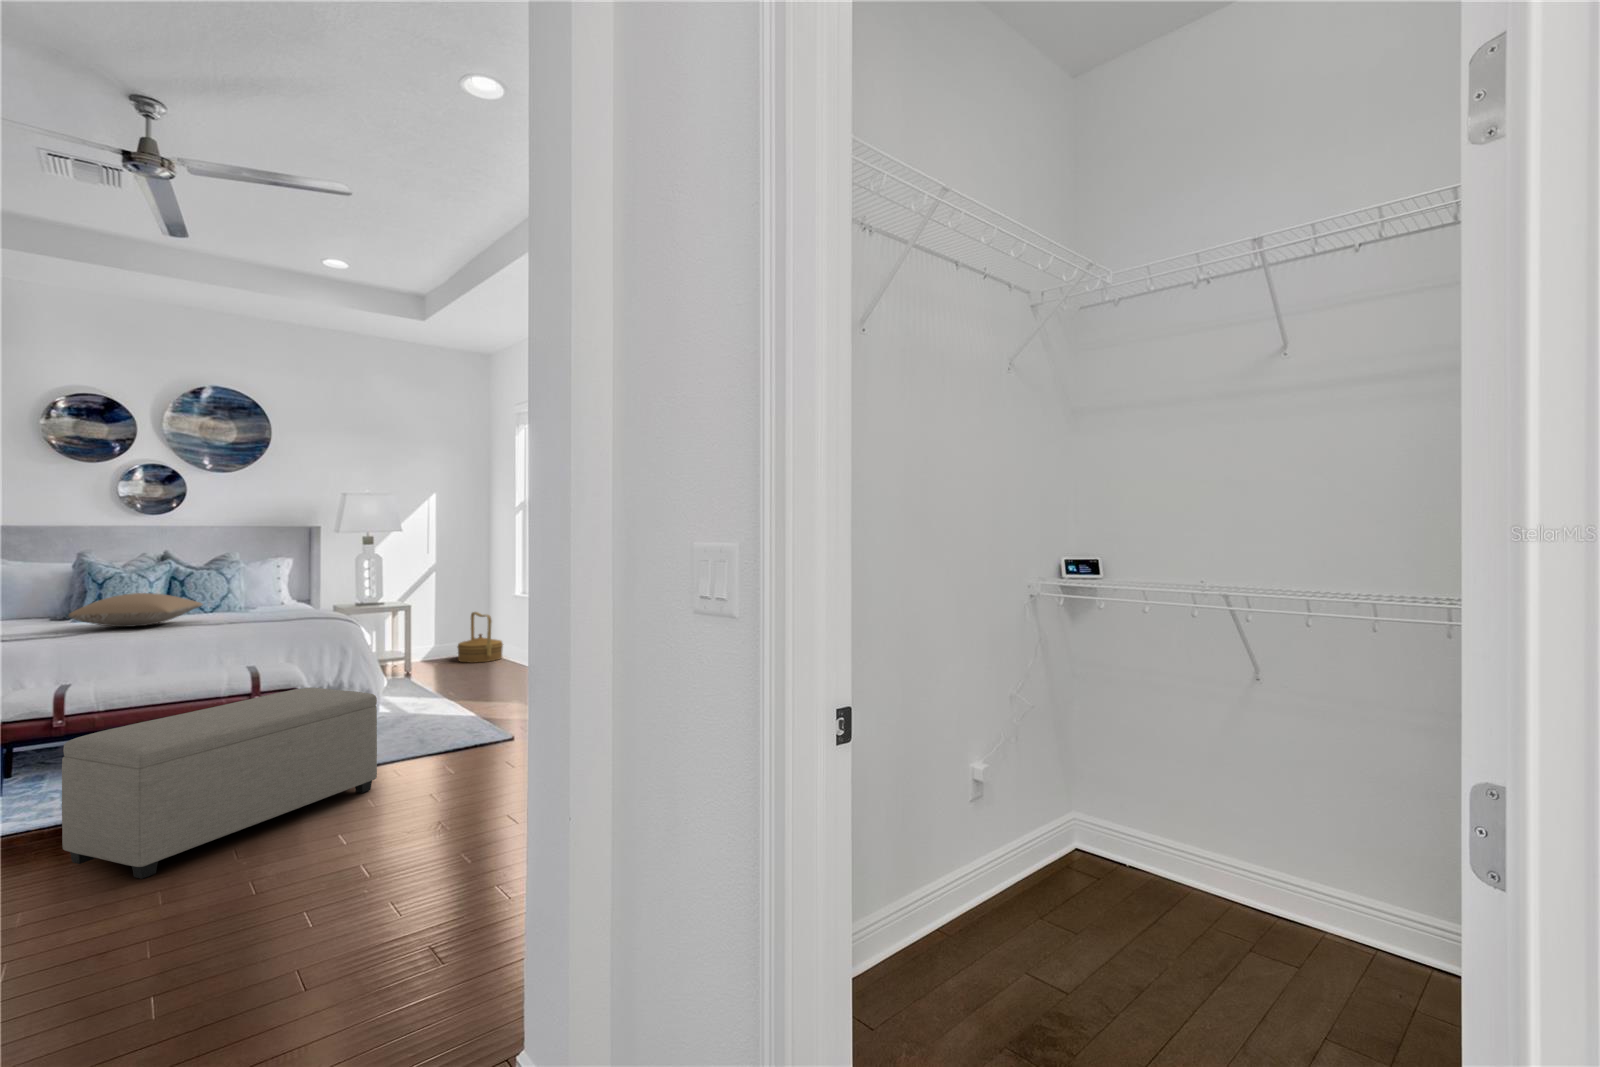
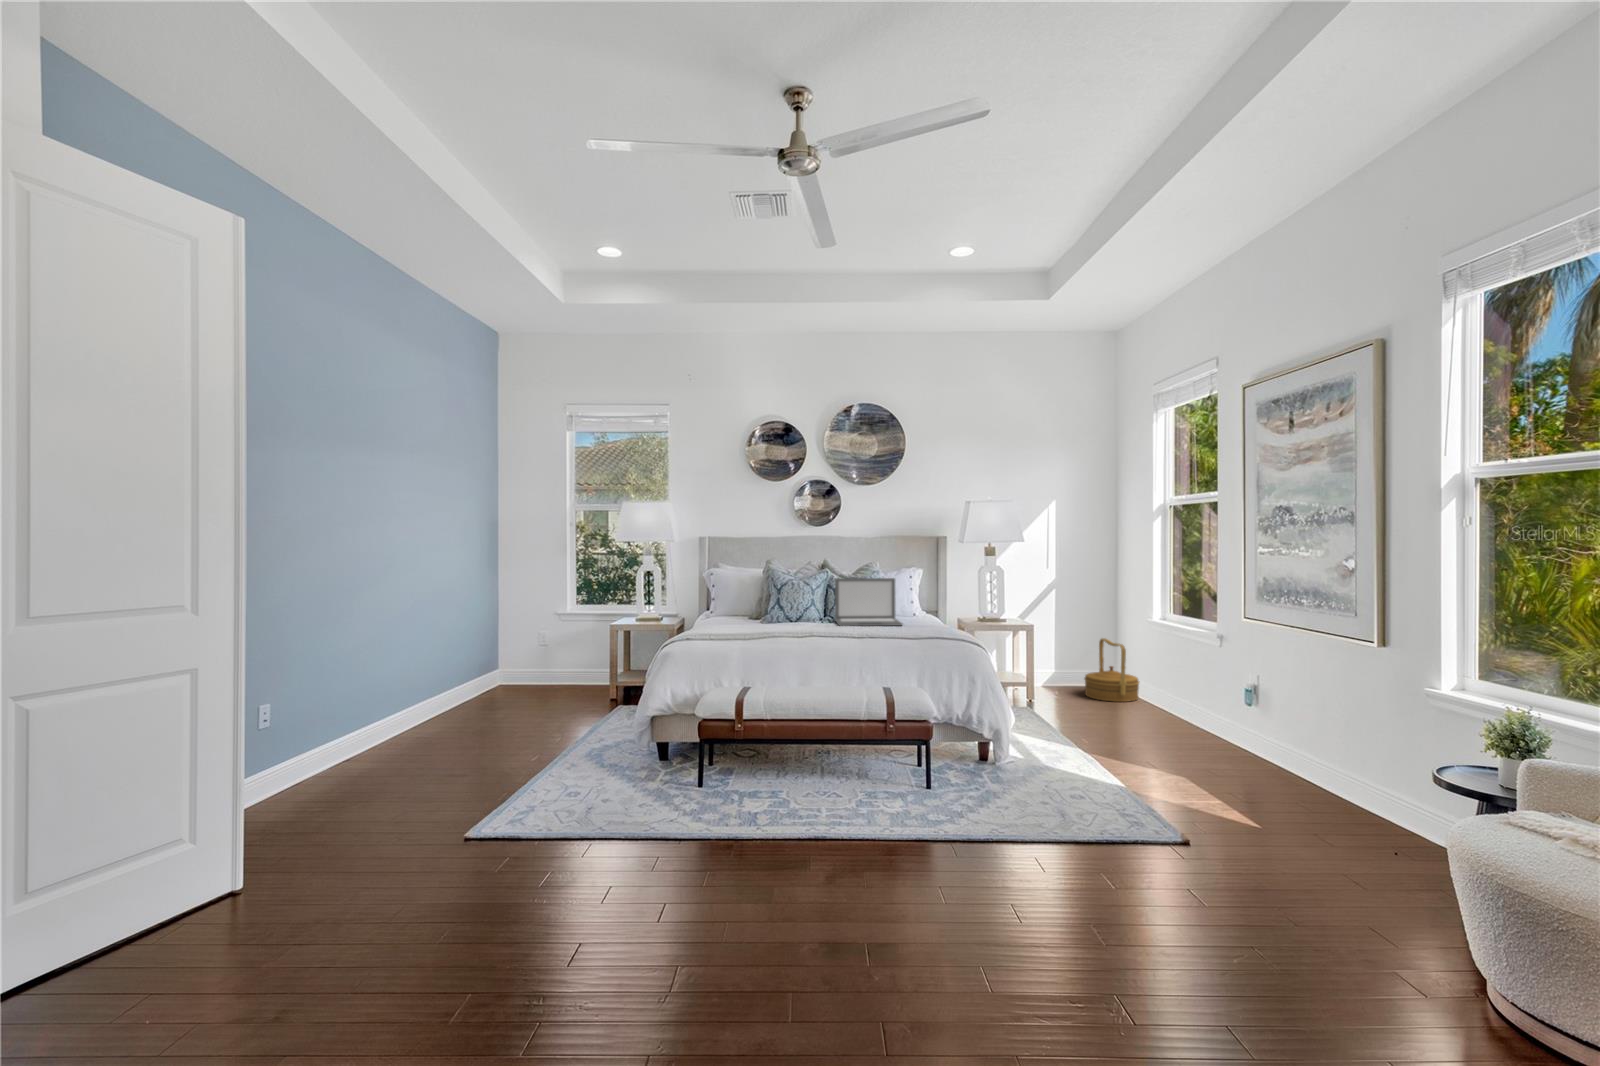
laptop: none [183,566,269,616] -> present [835,578,902,626]
pillow: present [69,593,203,627] -> none [753,603,849,634]
ottoman: present [62,688,377,879] -> none [728,732,1013,940]

